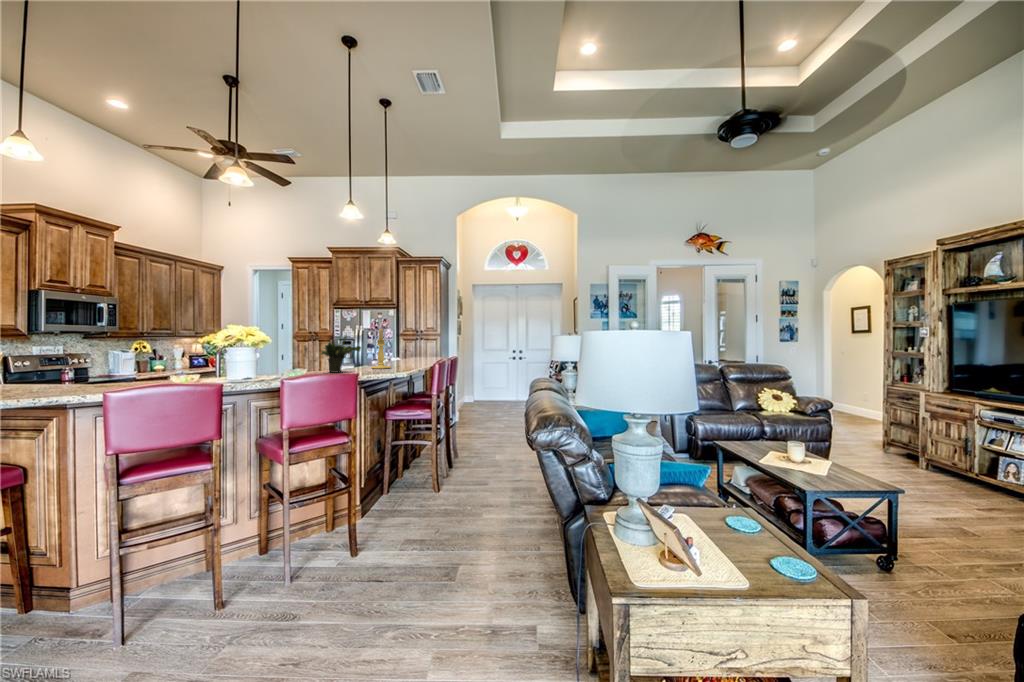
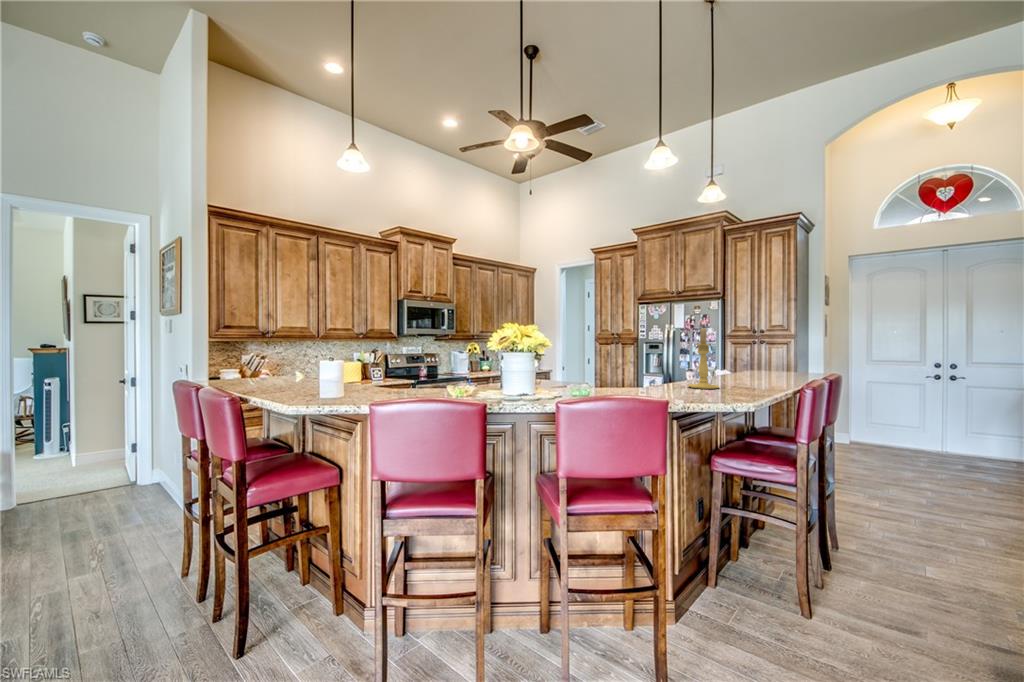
potted plant: present [320,336,361,373] -> none [614,335,675,392]

